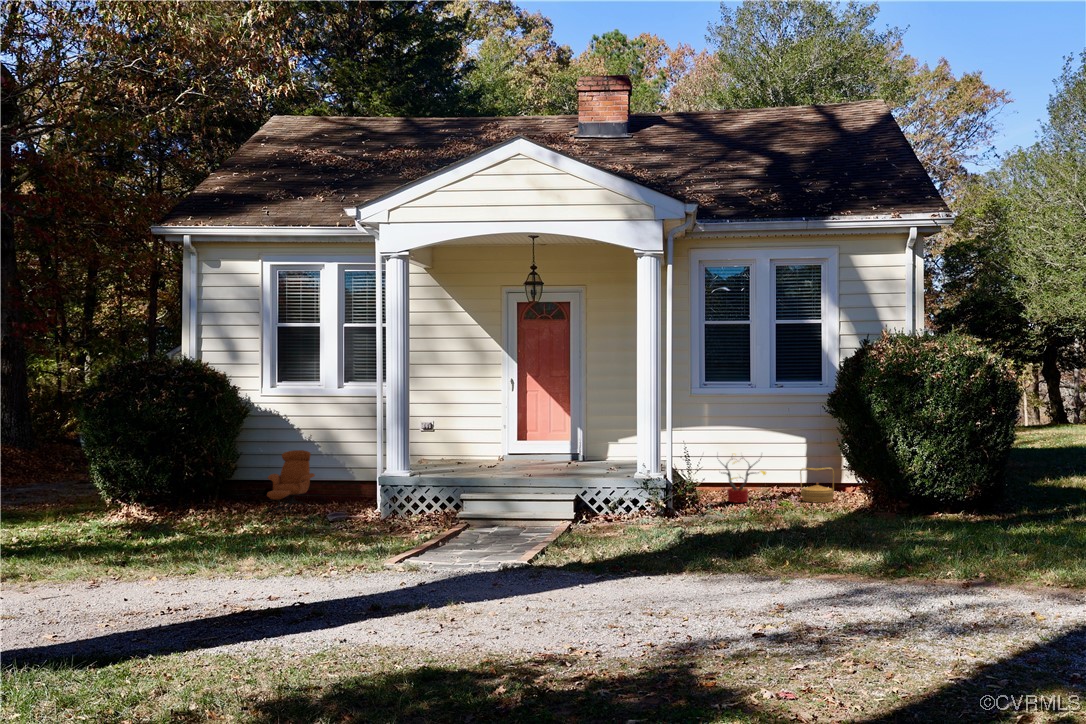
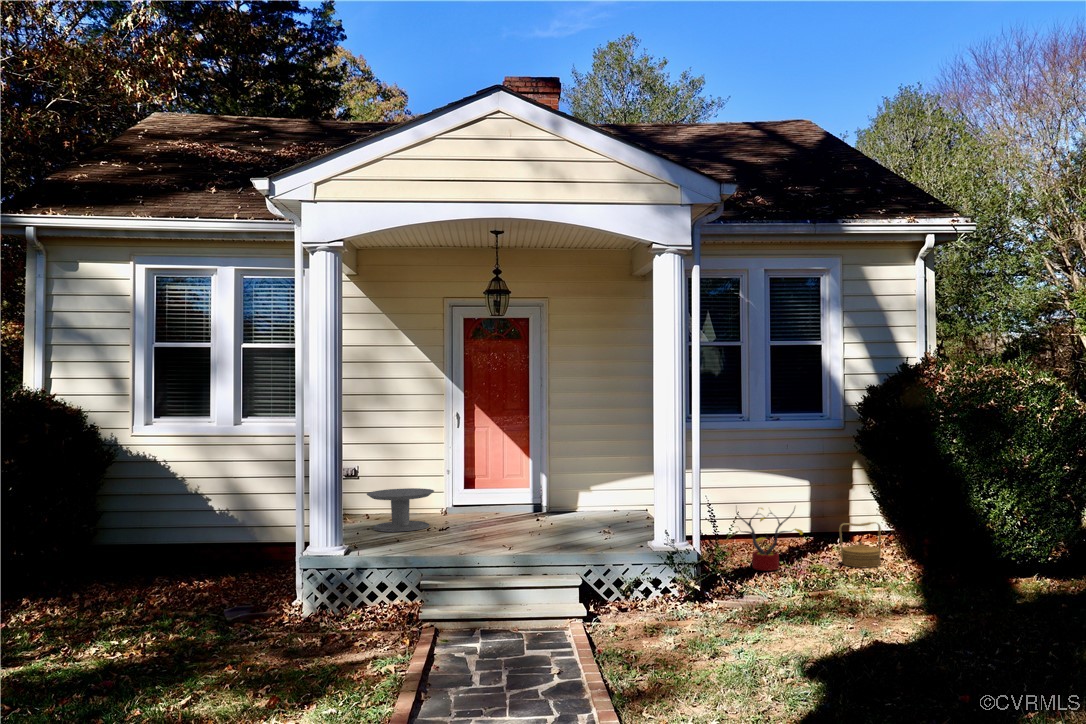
side table: none [430,435,482,466] -> present [367,488,434,532]
lounge chair: present [267,450,315,514] -> none [135,515,209,612]

